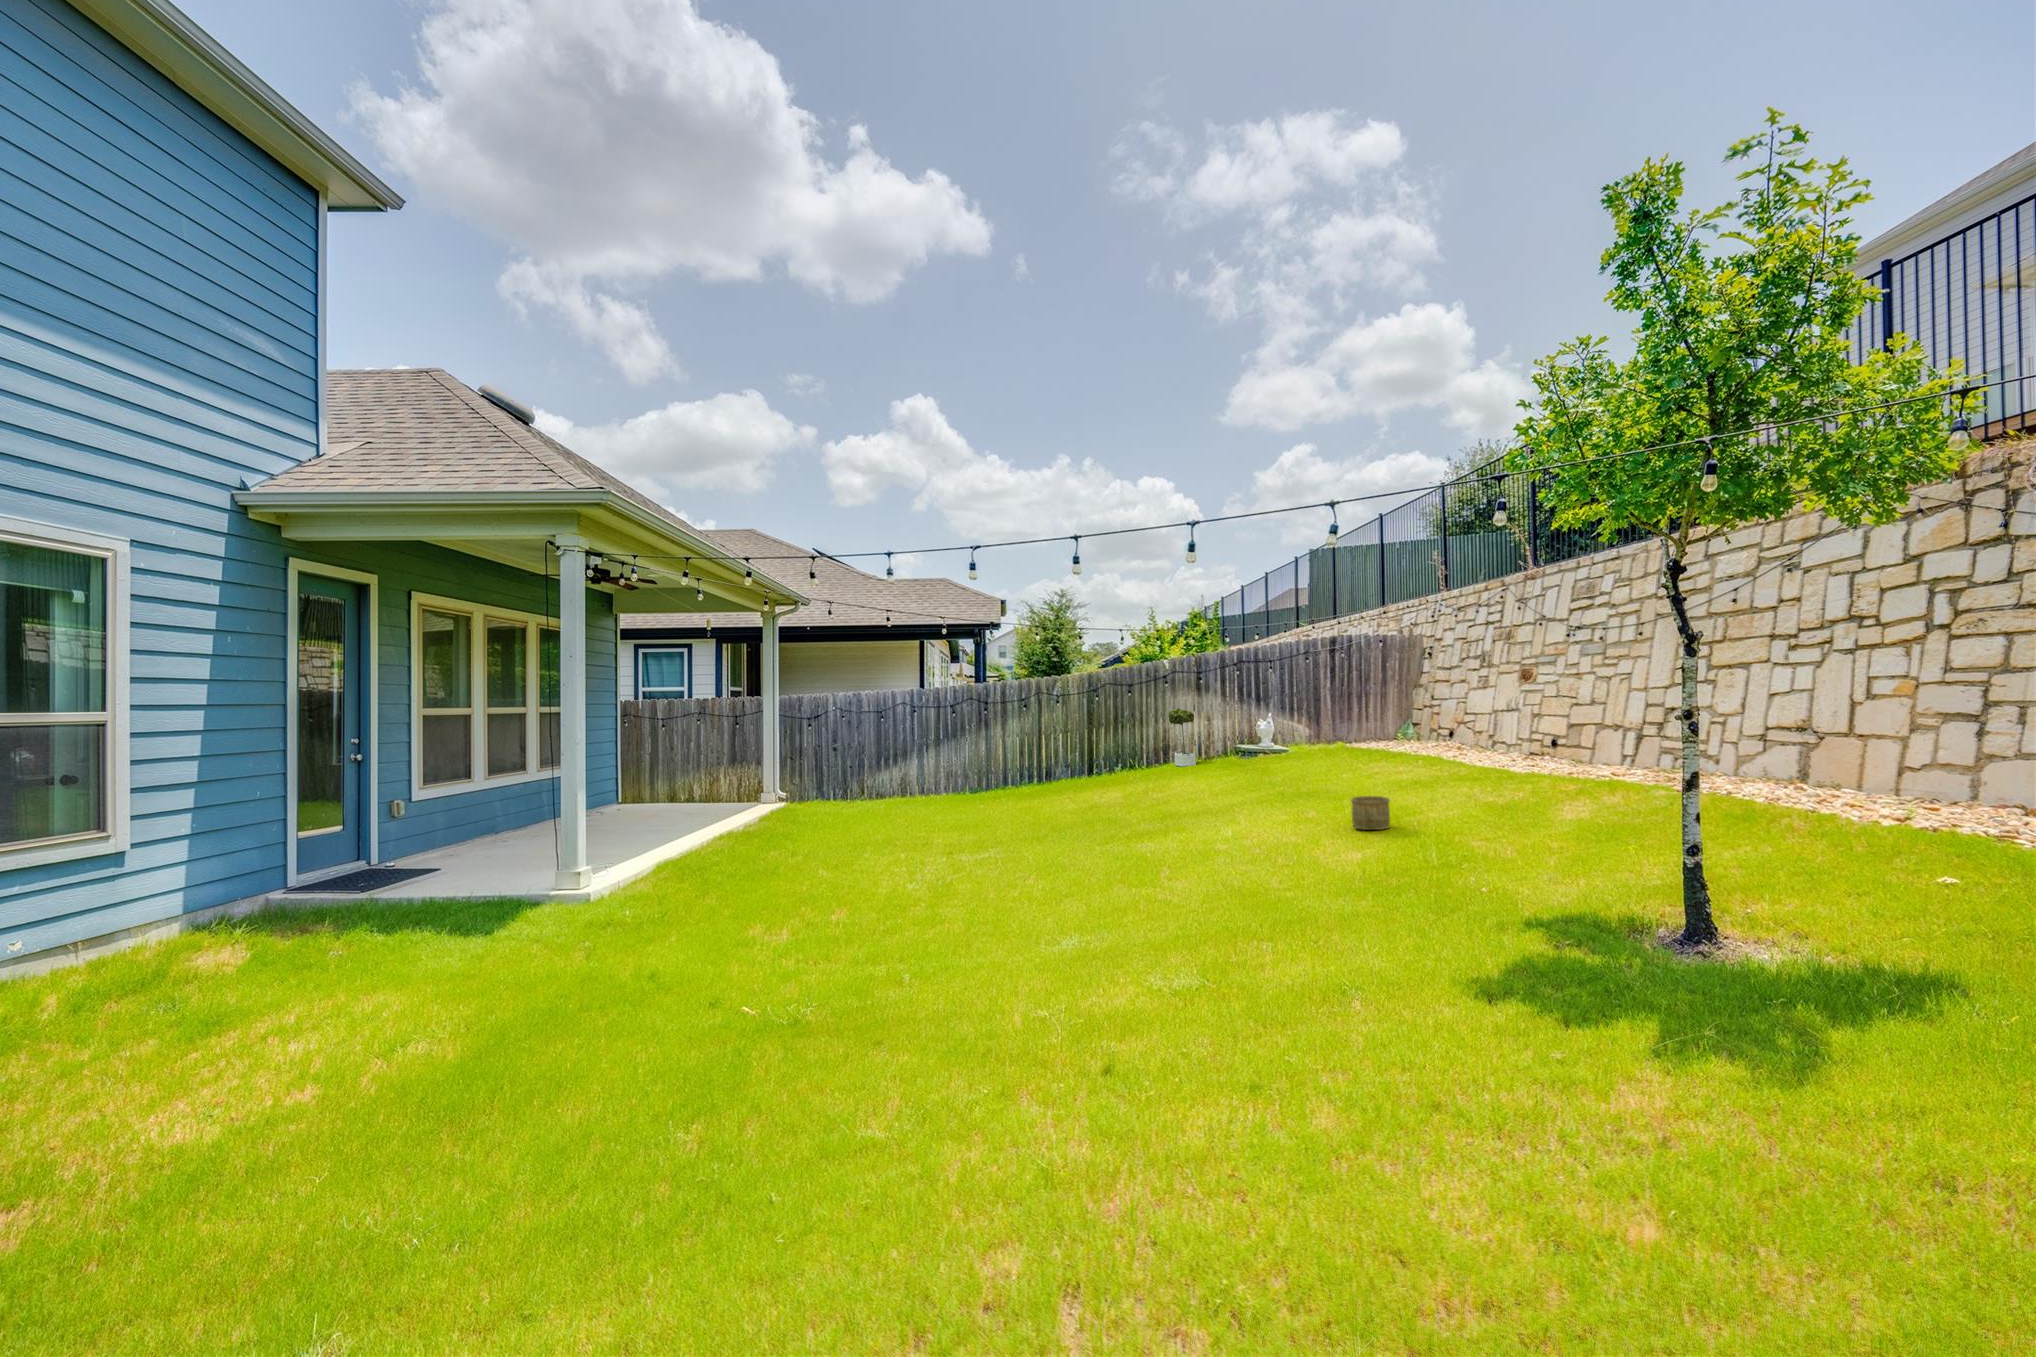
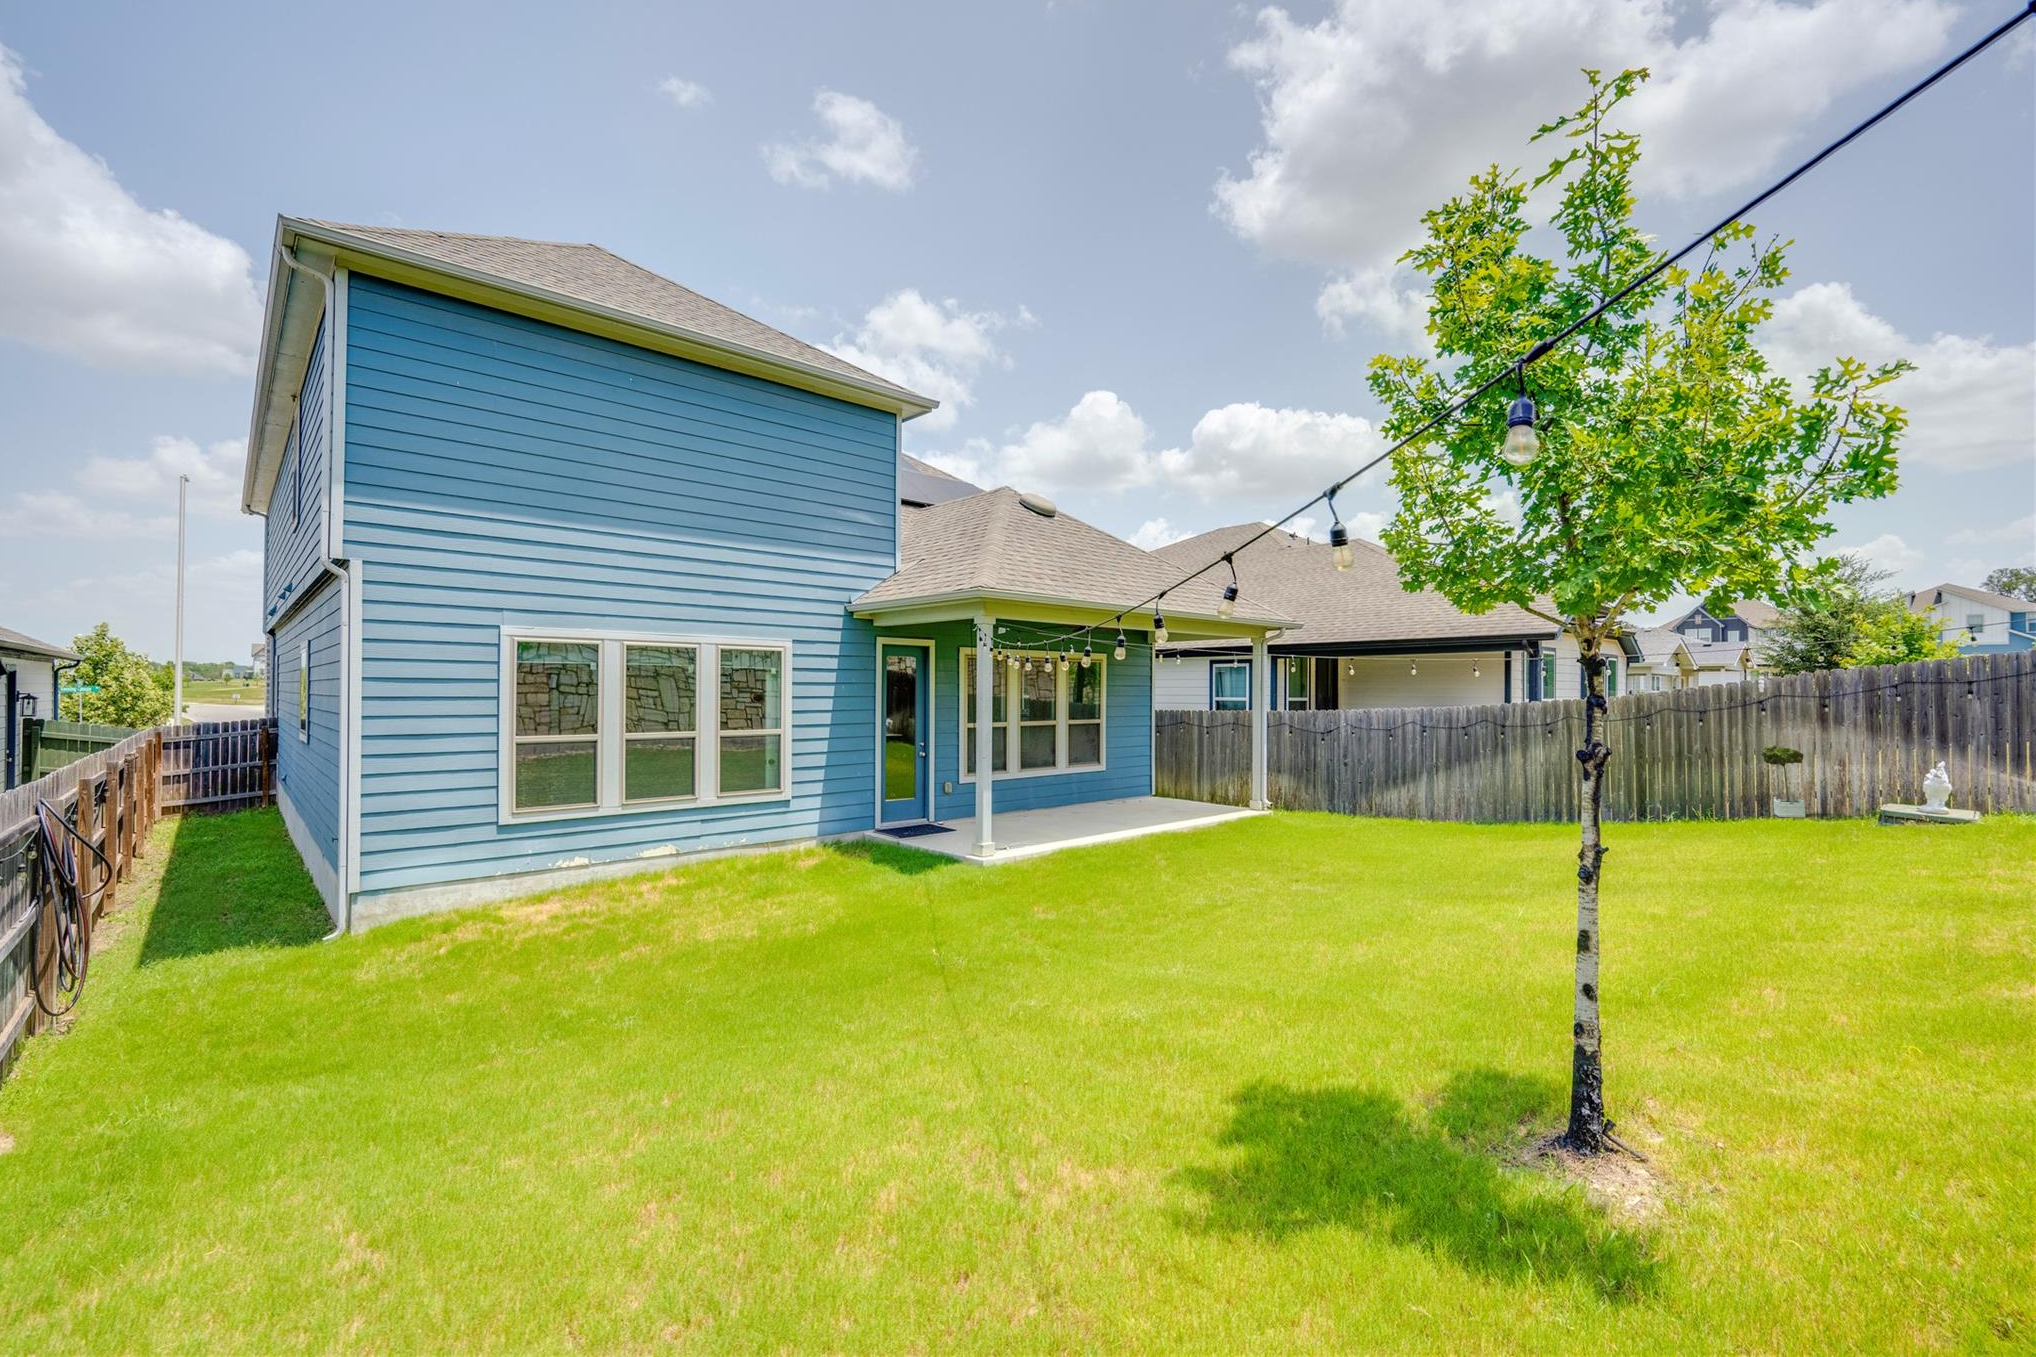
wooden bucket: present [1351,796,1390,830] -> none [1844,903,1926,960]

